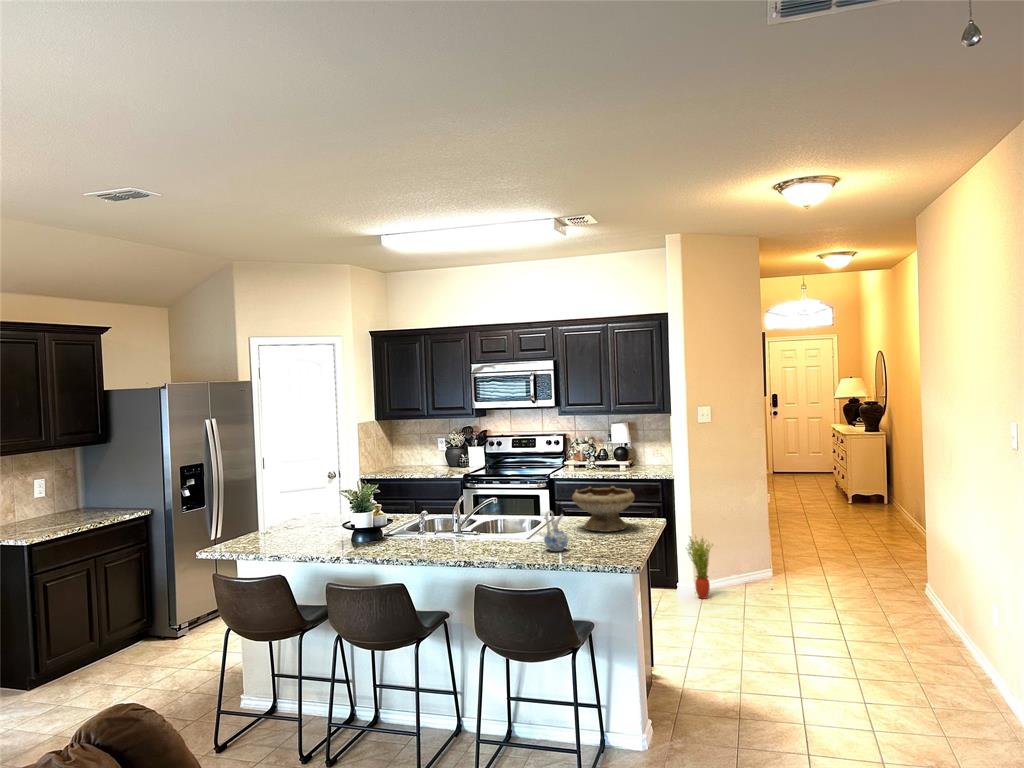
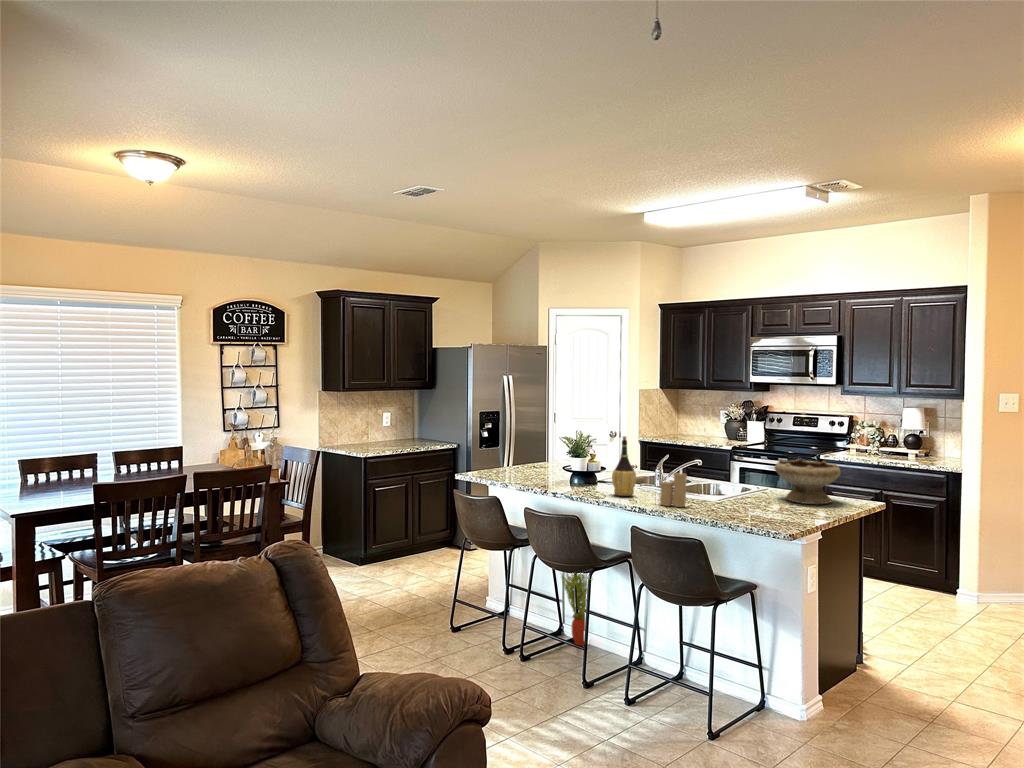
wine bottle: none [421,484,448,551] -> present [612,436,636,496]
ceramic pitcher: present [544,511,568,551] -> none [719,471,744,511]
candle: none [484,513,511,556] -> present [660,469,687,507]
potted plant: present [687,536,713,599] -> present [561,572,591,645]

